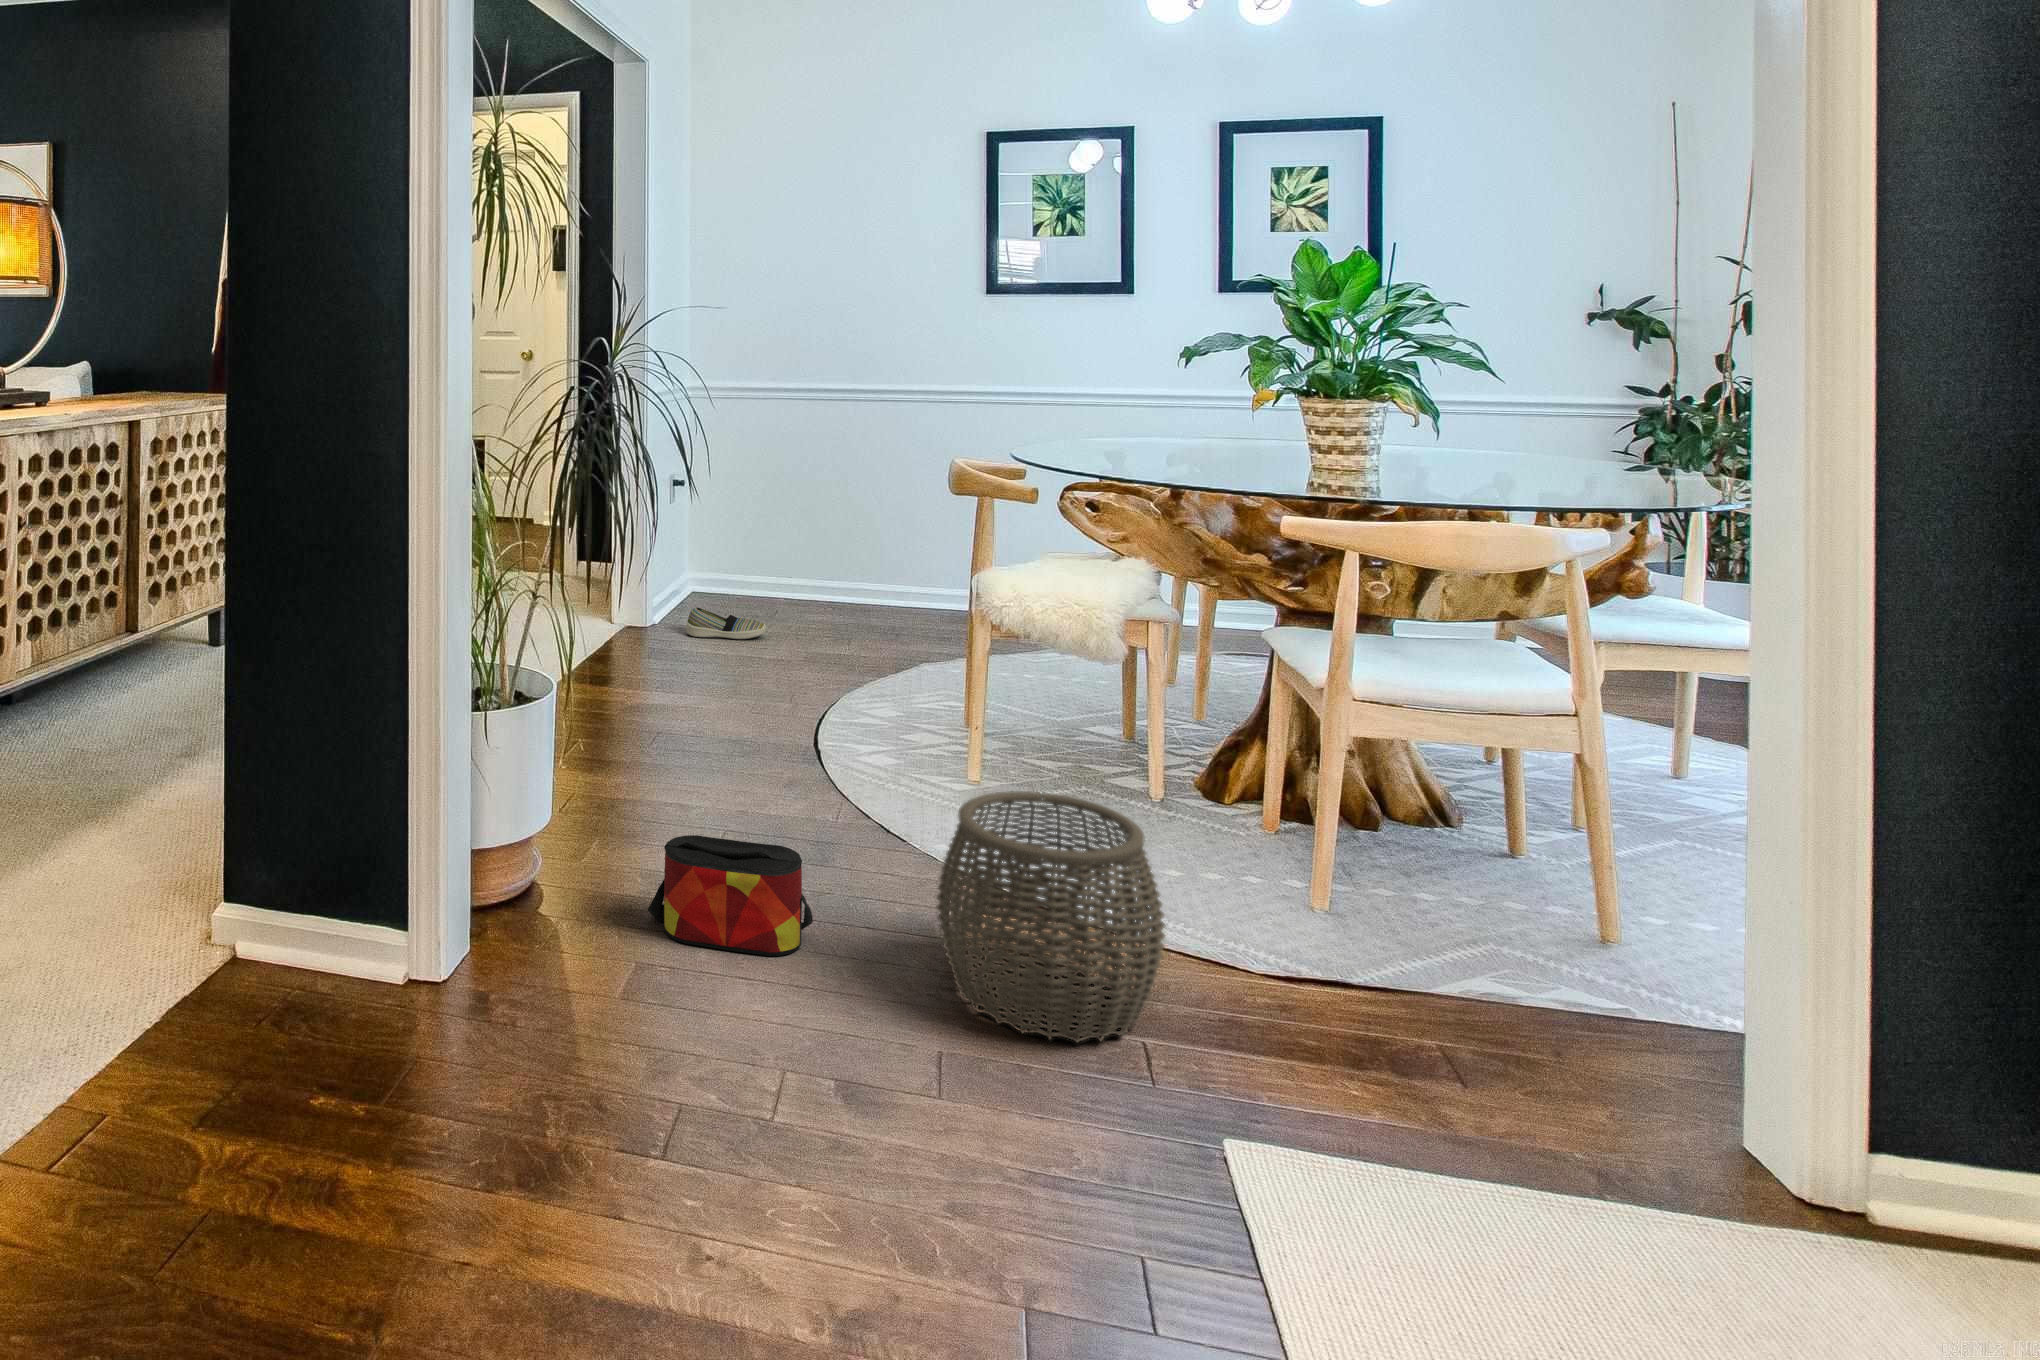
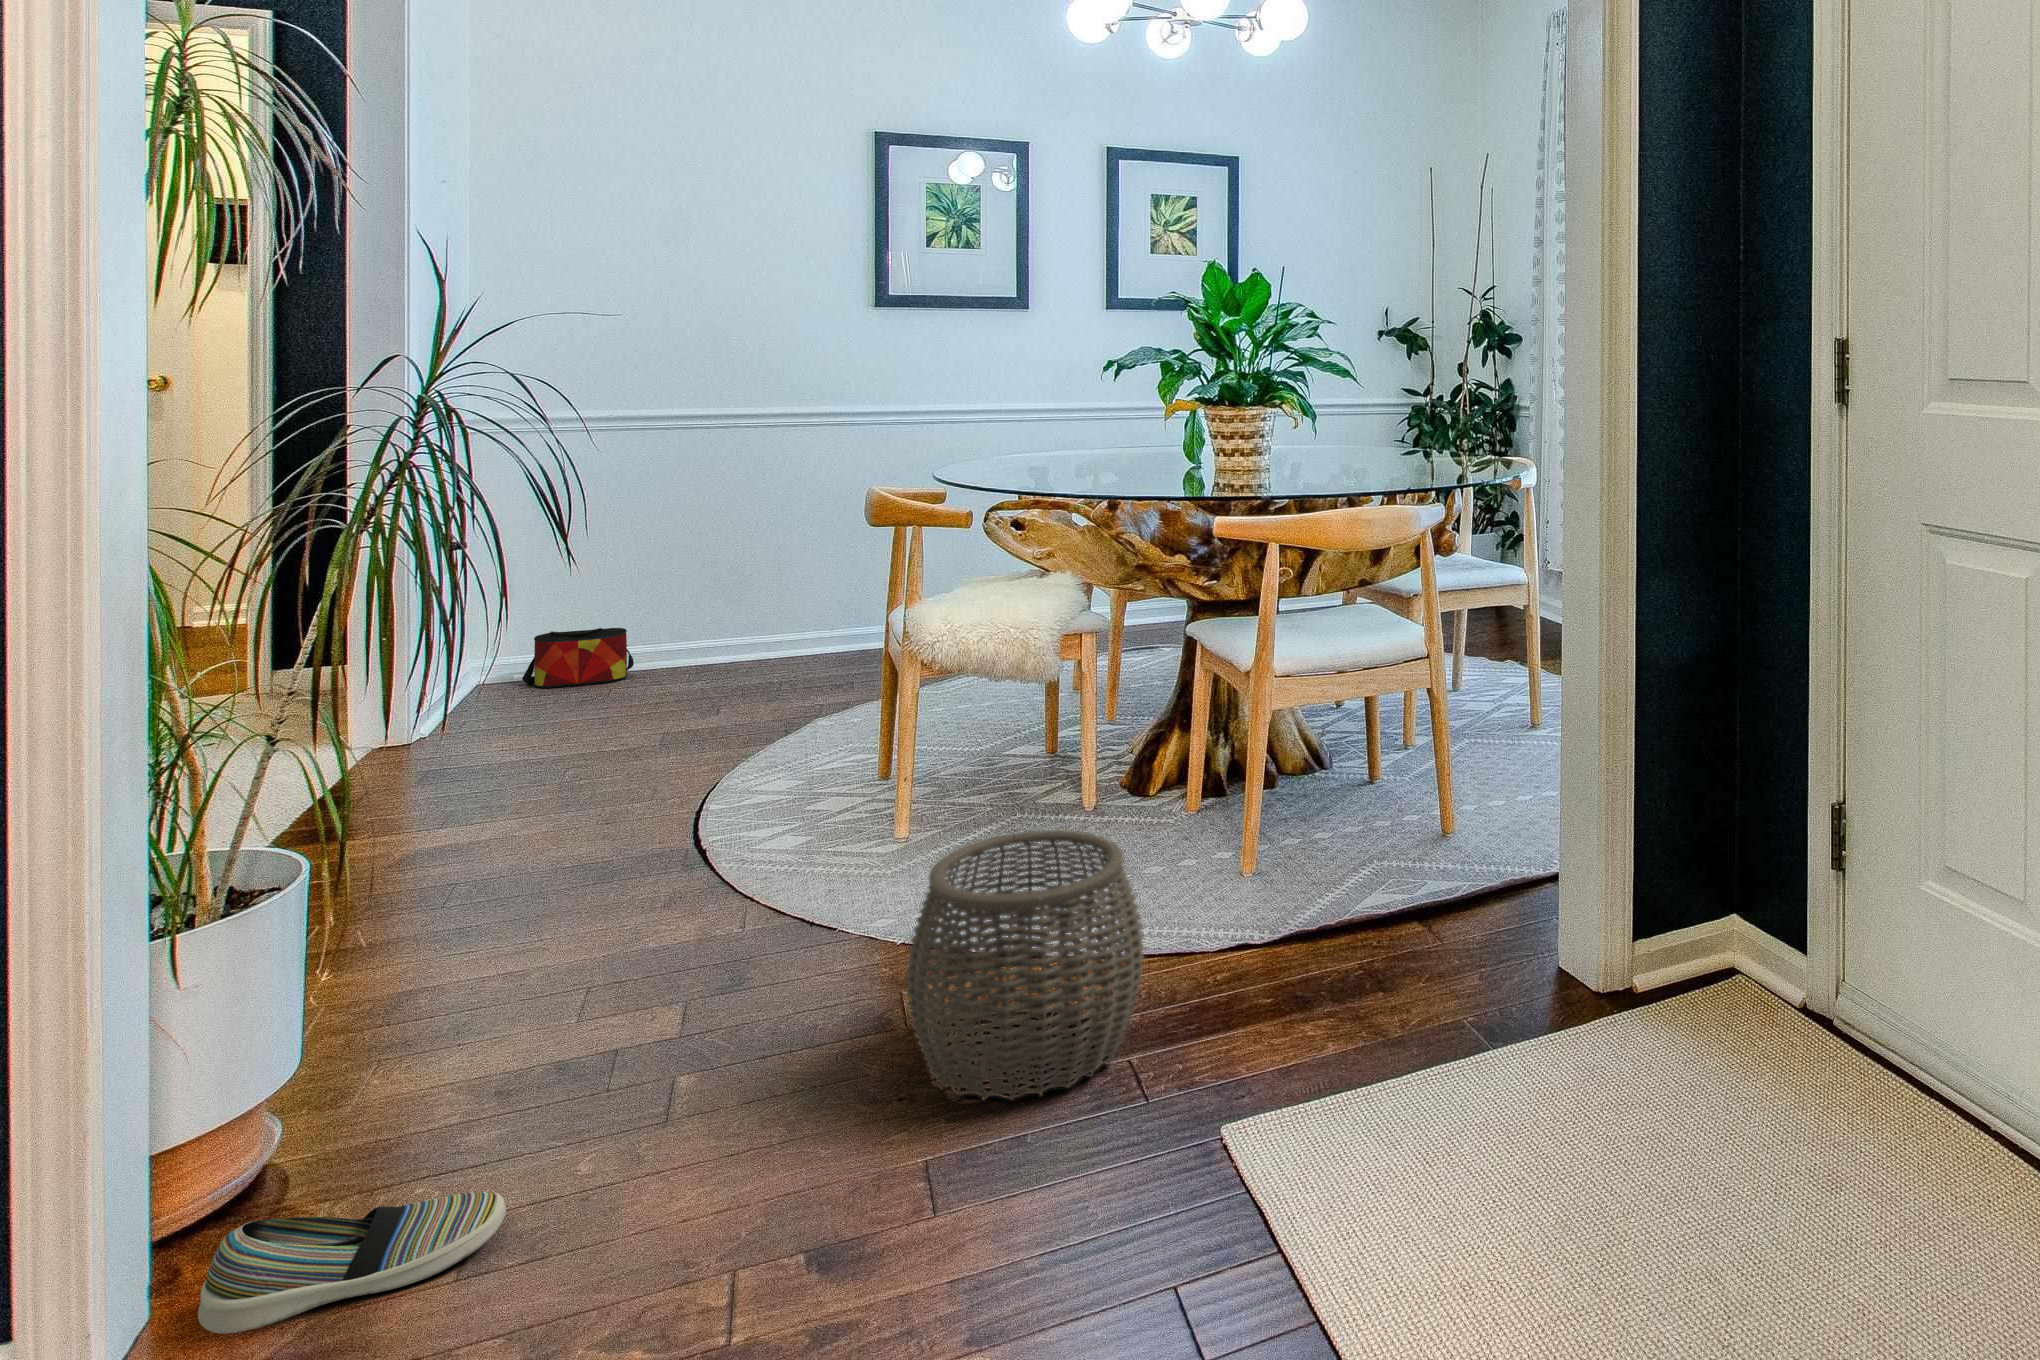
shoe: present [686,607,766,639] -> present [198,1192,506,1333]
bag: present [648,835,813,956] -> present [522,628,634,688]

